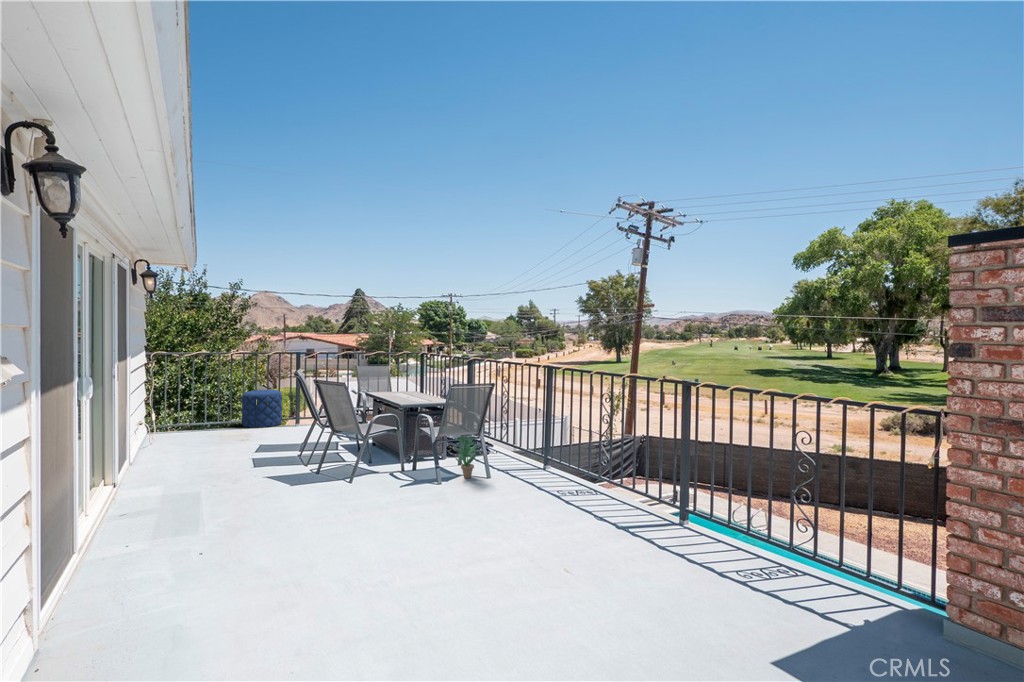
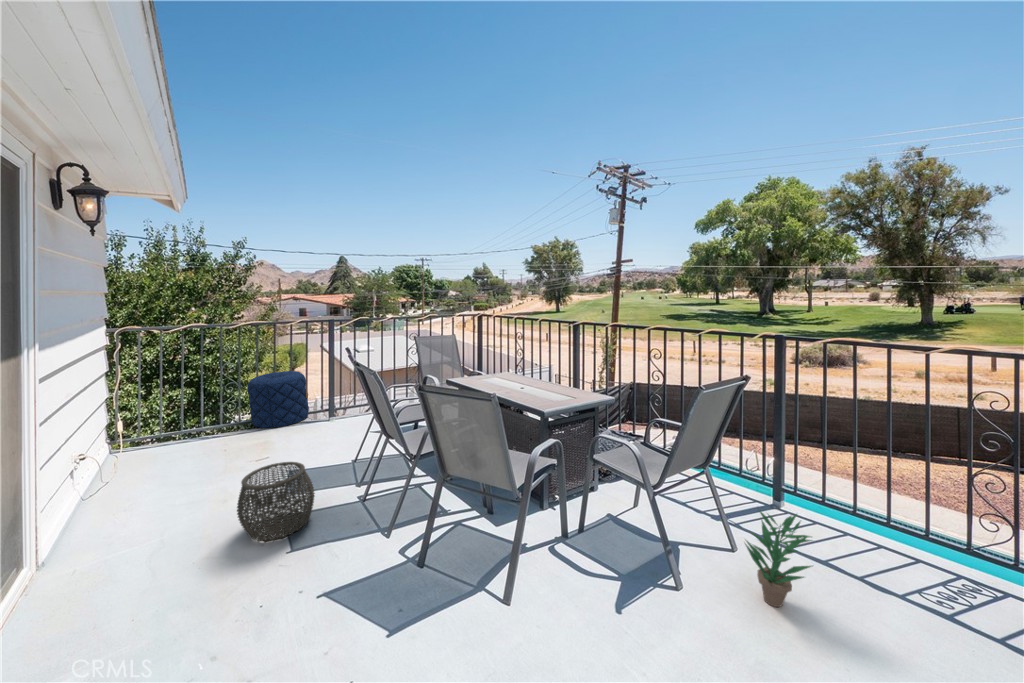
woven basket: none [237,423,277,458] -> present [237,462,315,542]

